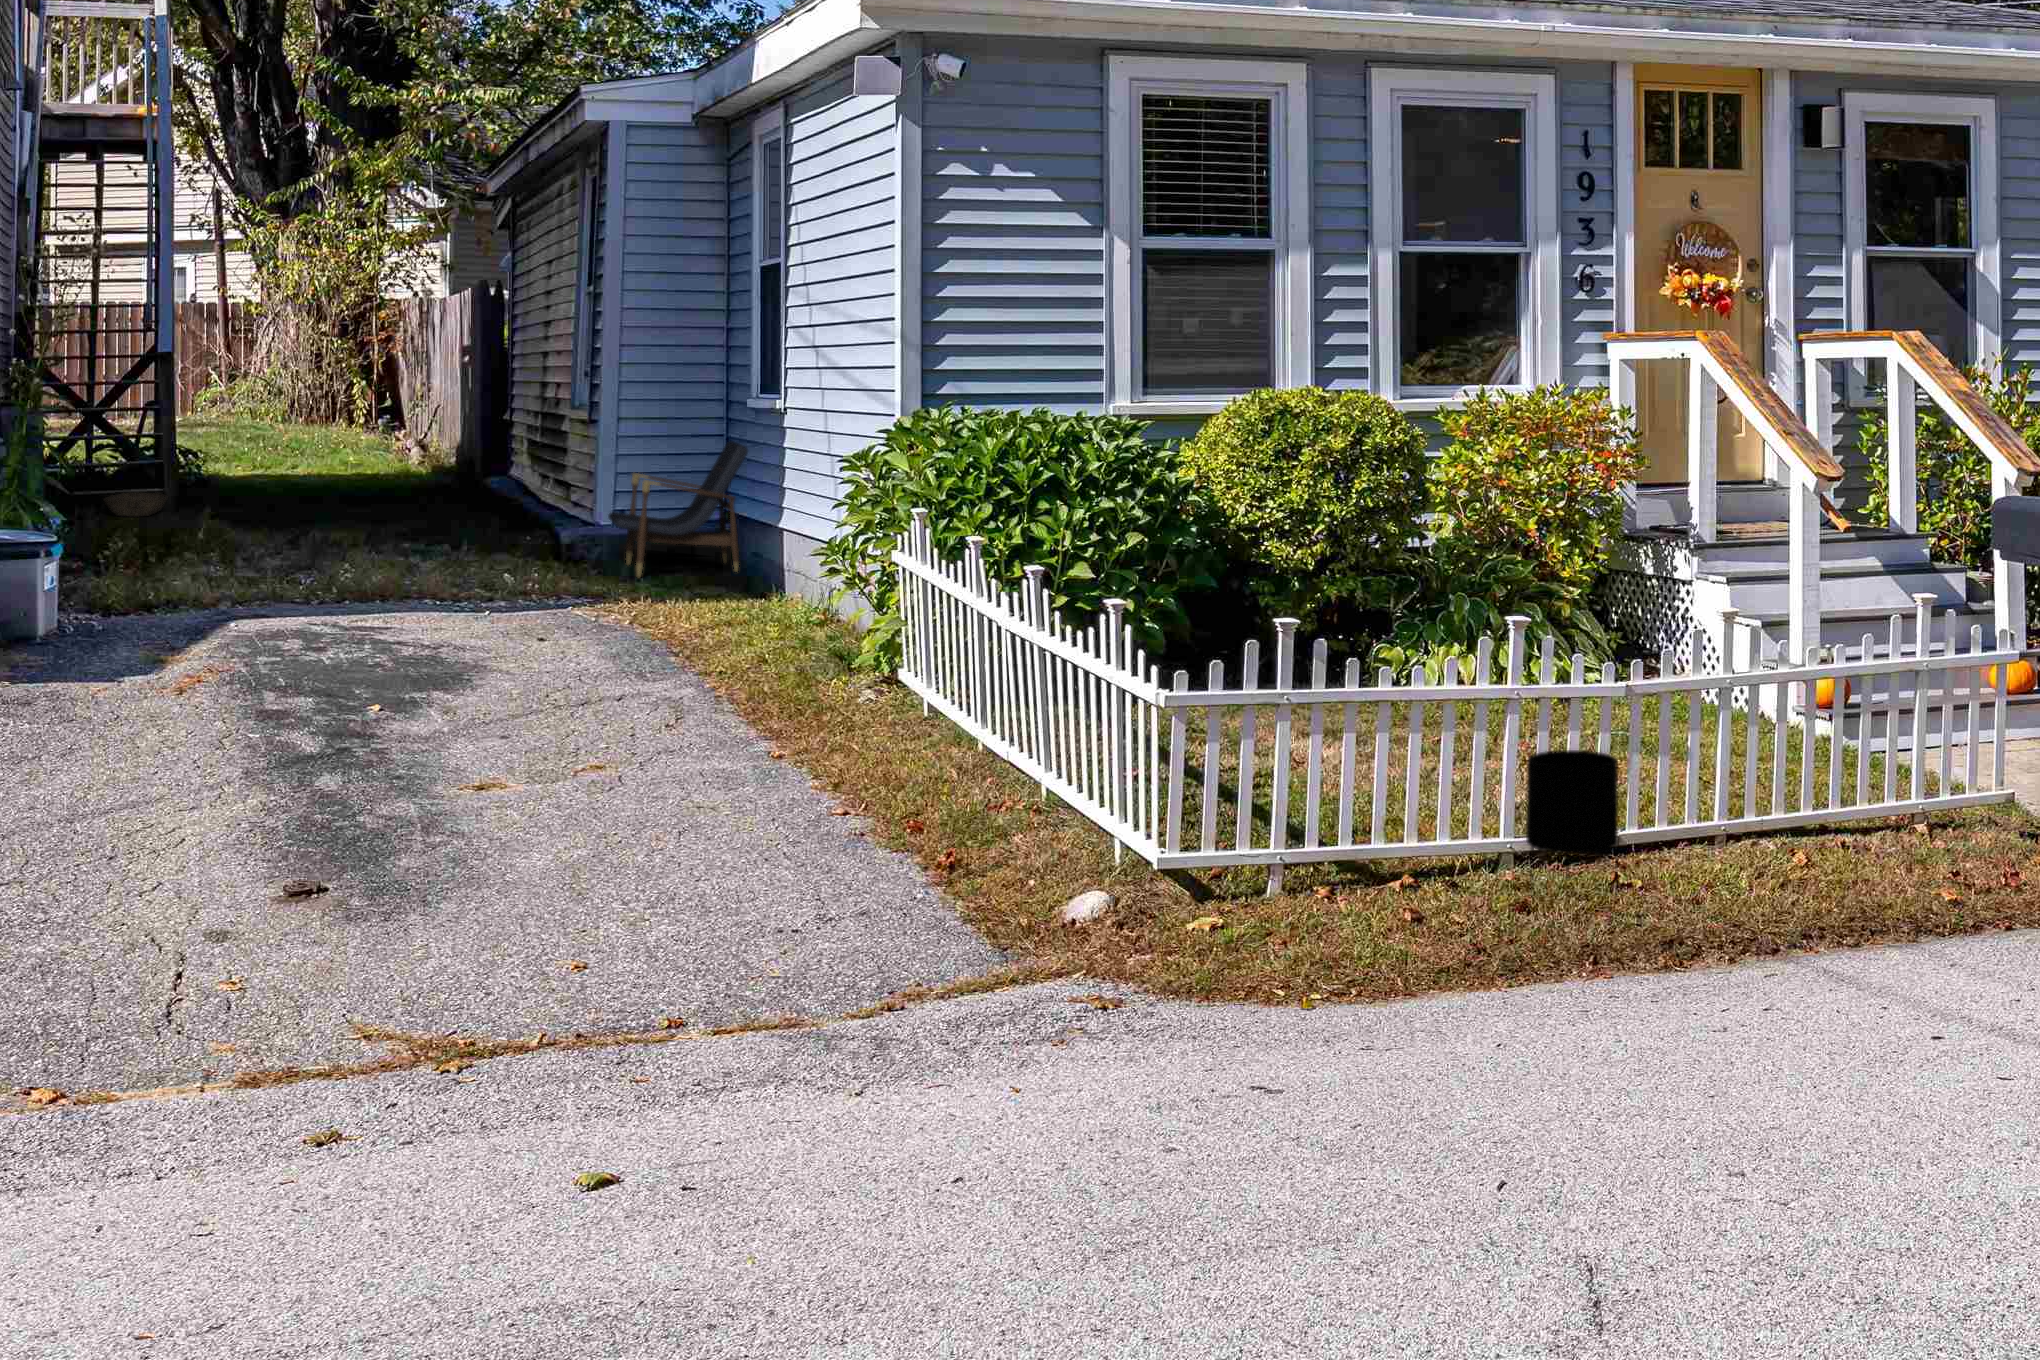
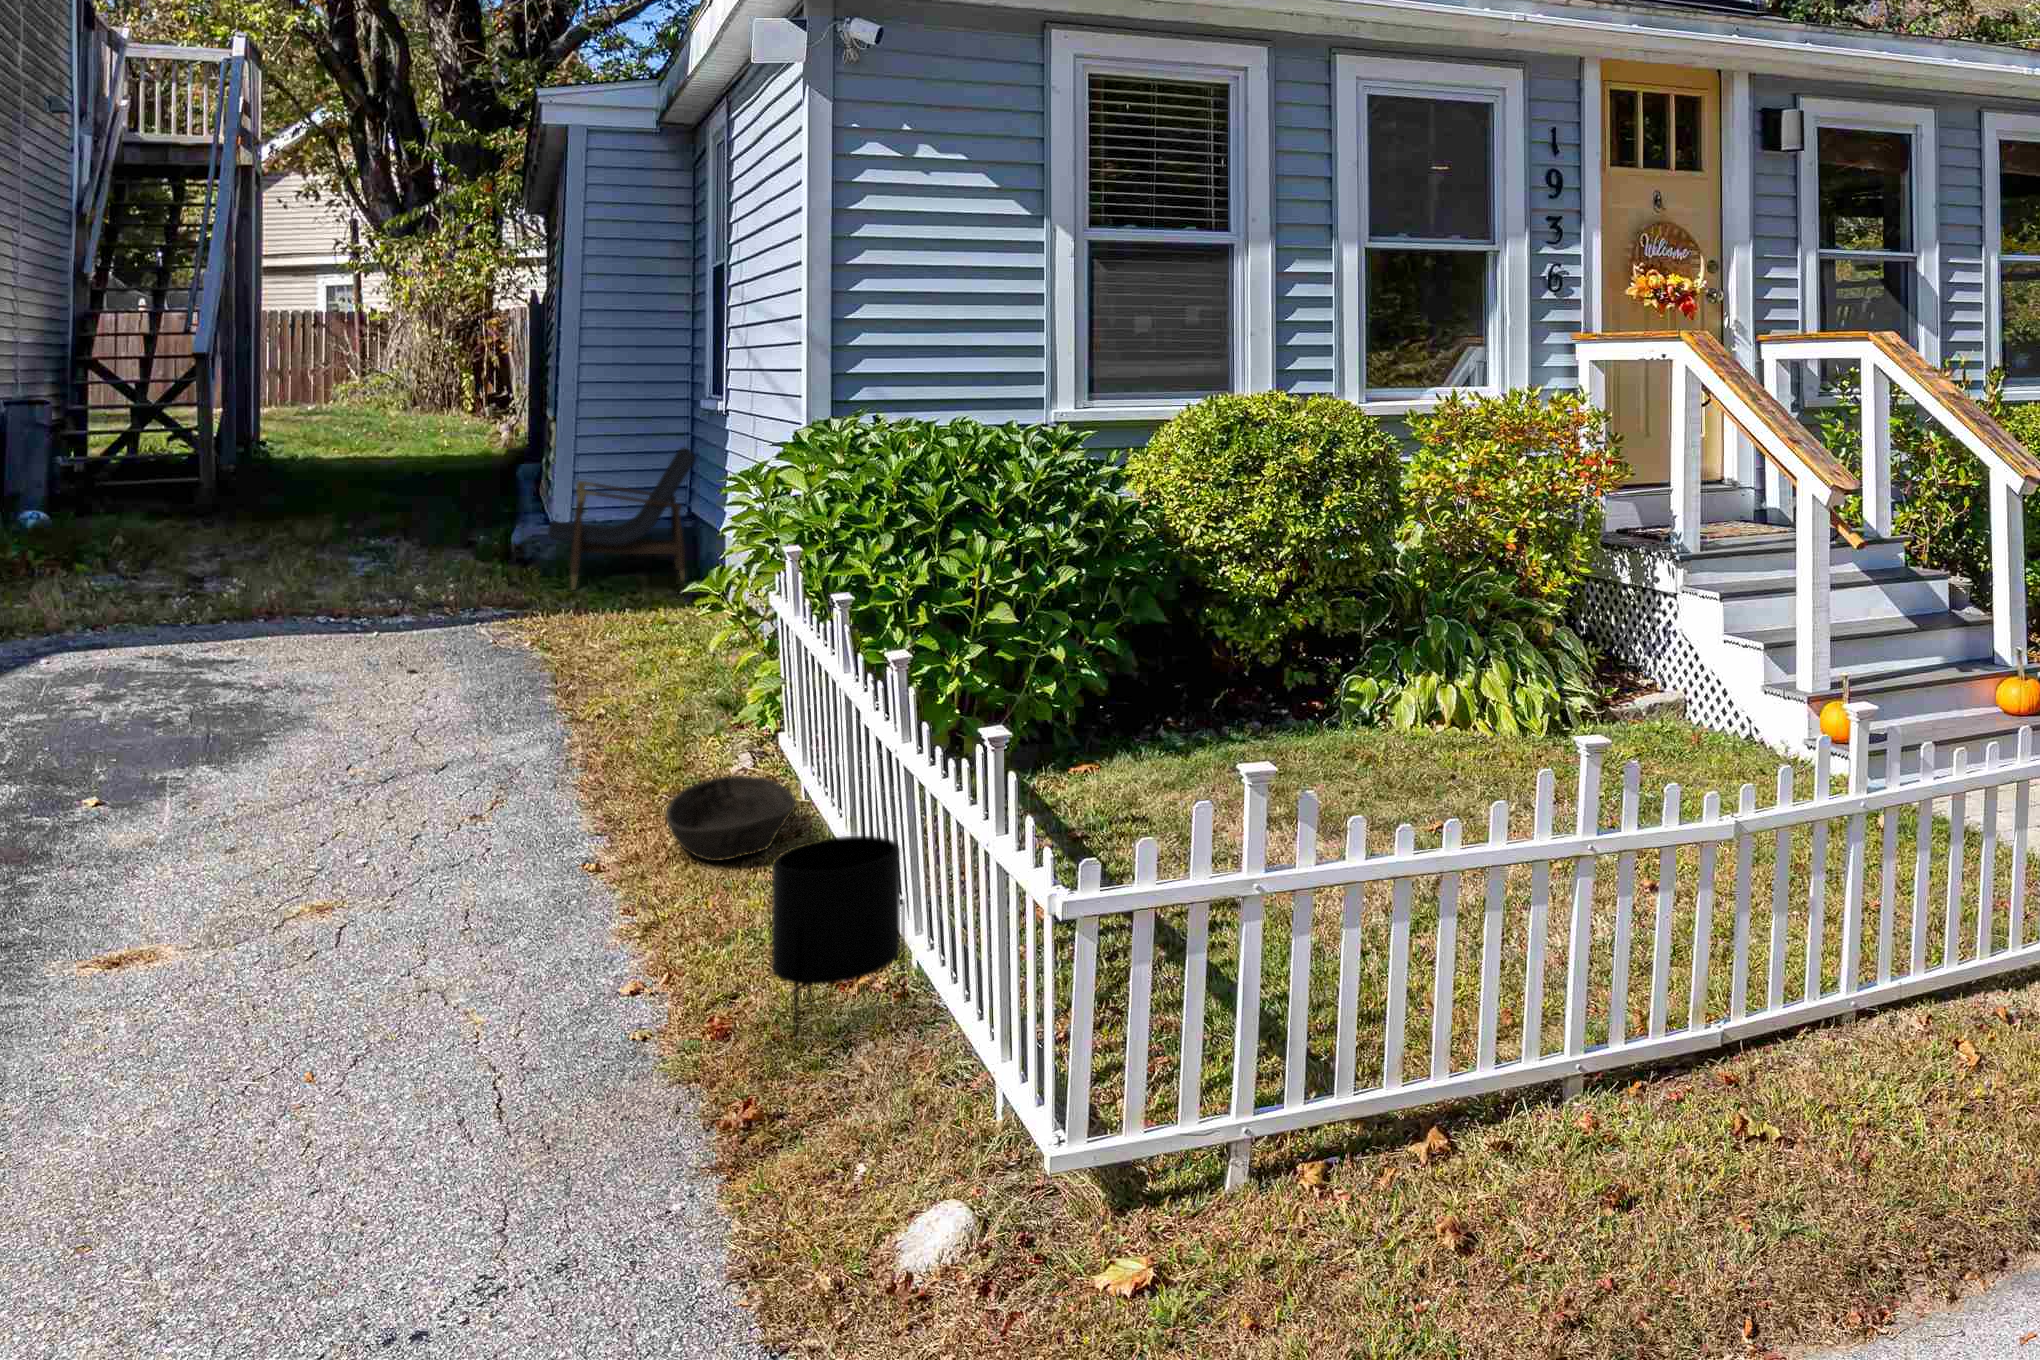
basket: present [104,493,167,516] -> present [666,776,797,861]
planter: present [1526,750,1618,895] -> present [772,836,905,1048]

